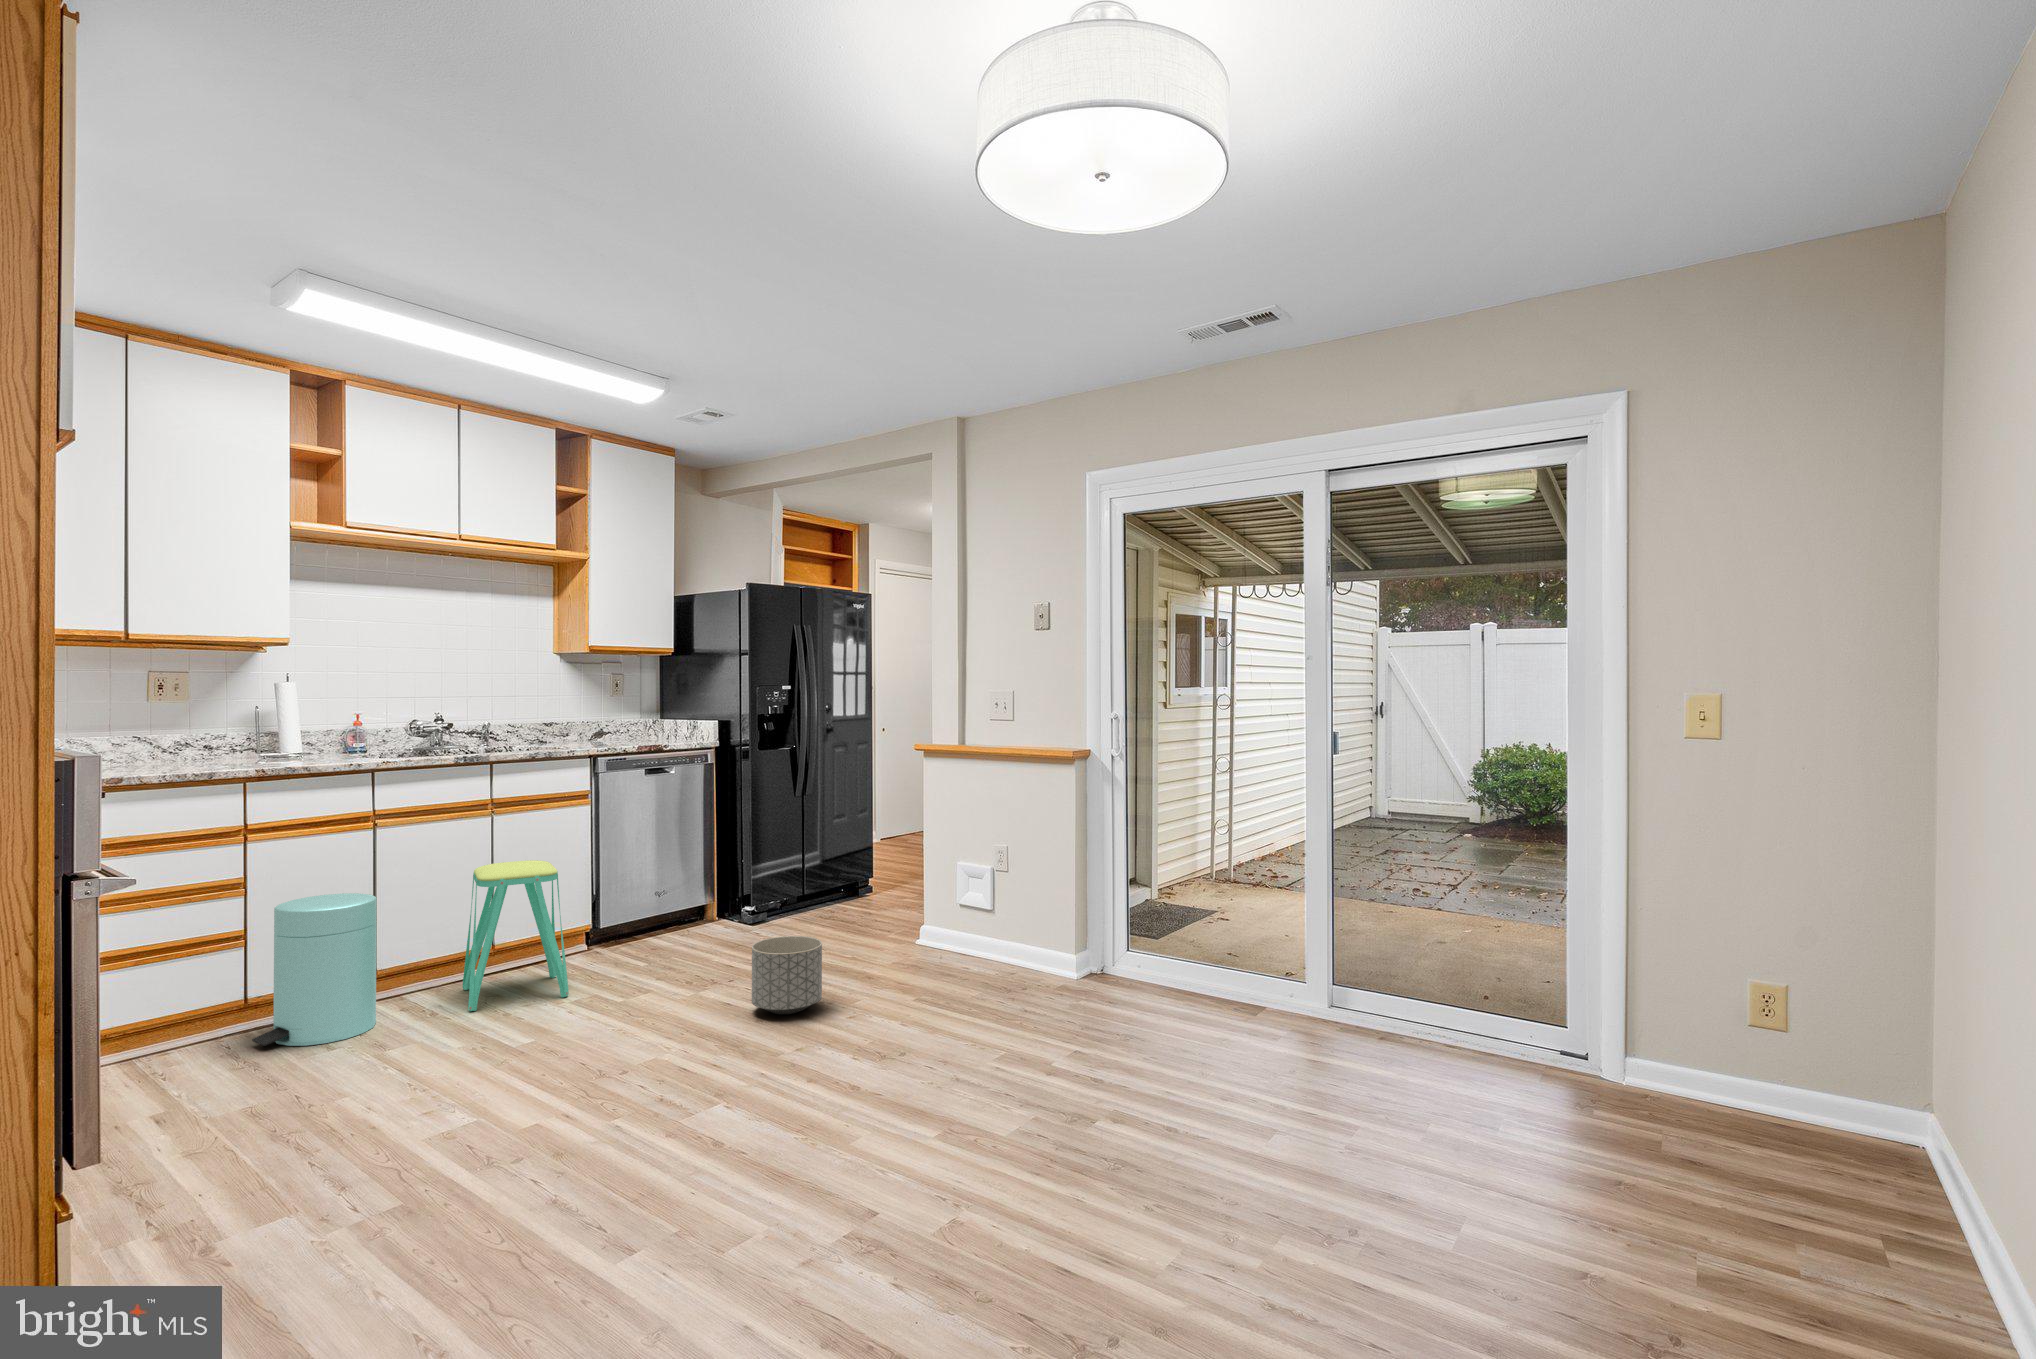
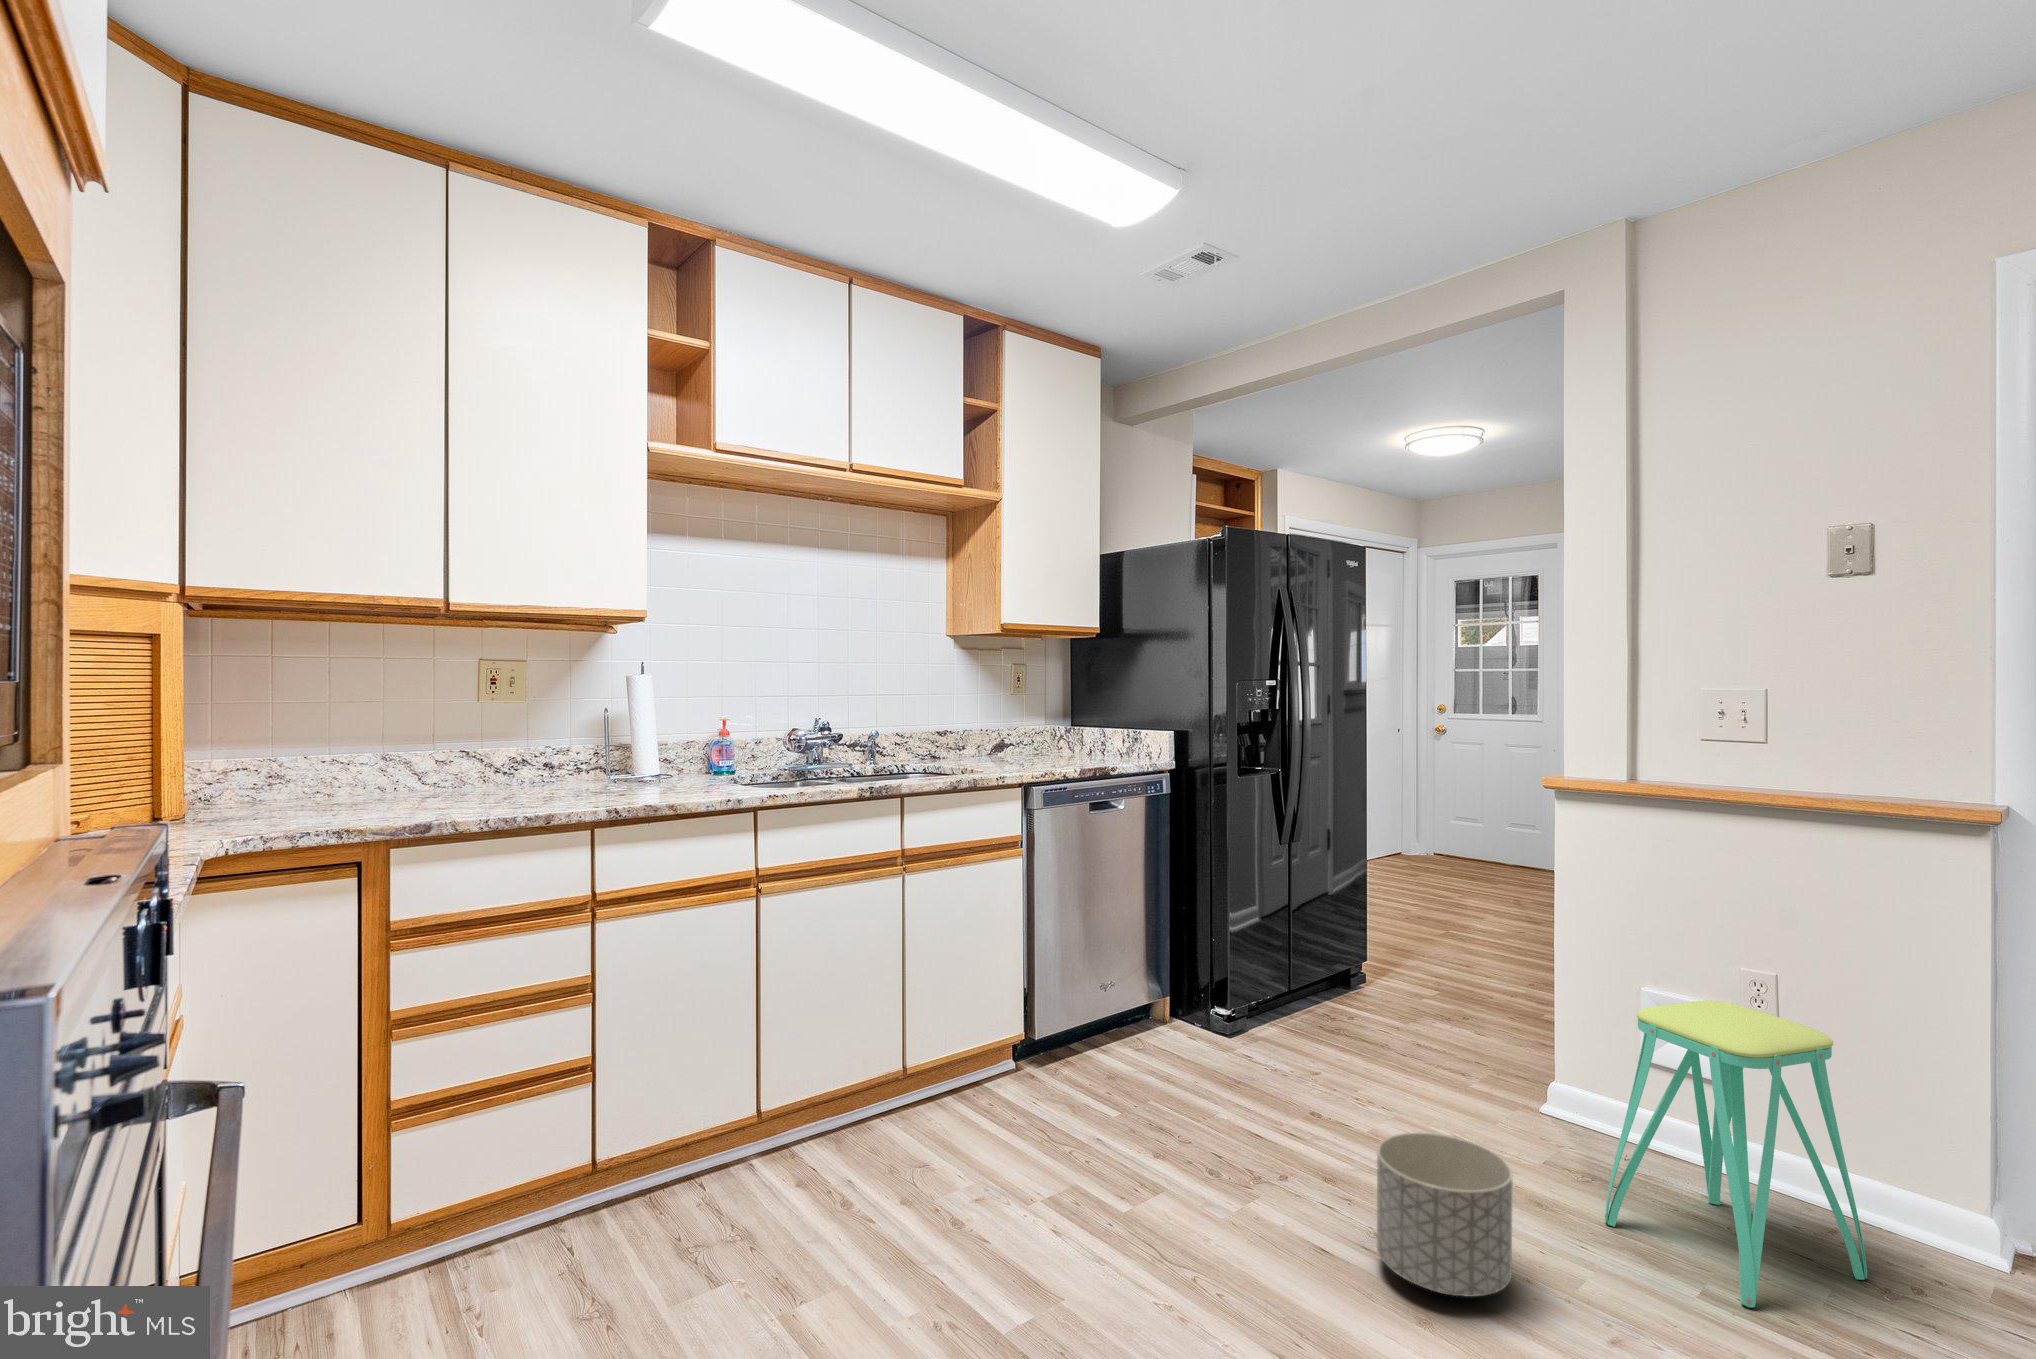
stool: present [462,860,569,1011] -> present [1605,1000,1867,1307]
trash can: present [252,893,377,1046] -> none [604,1003,772,1265]

